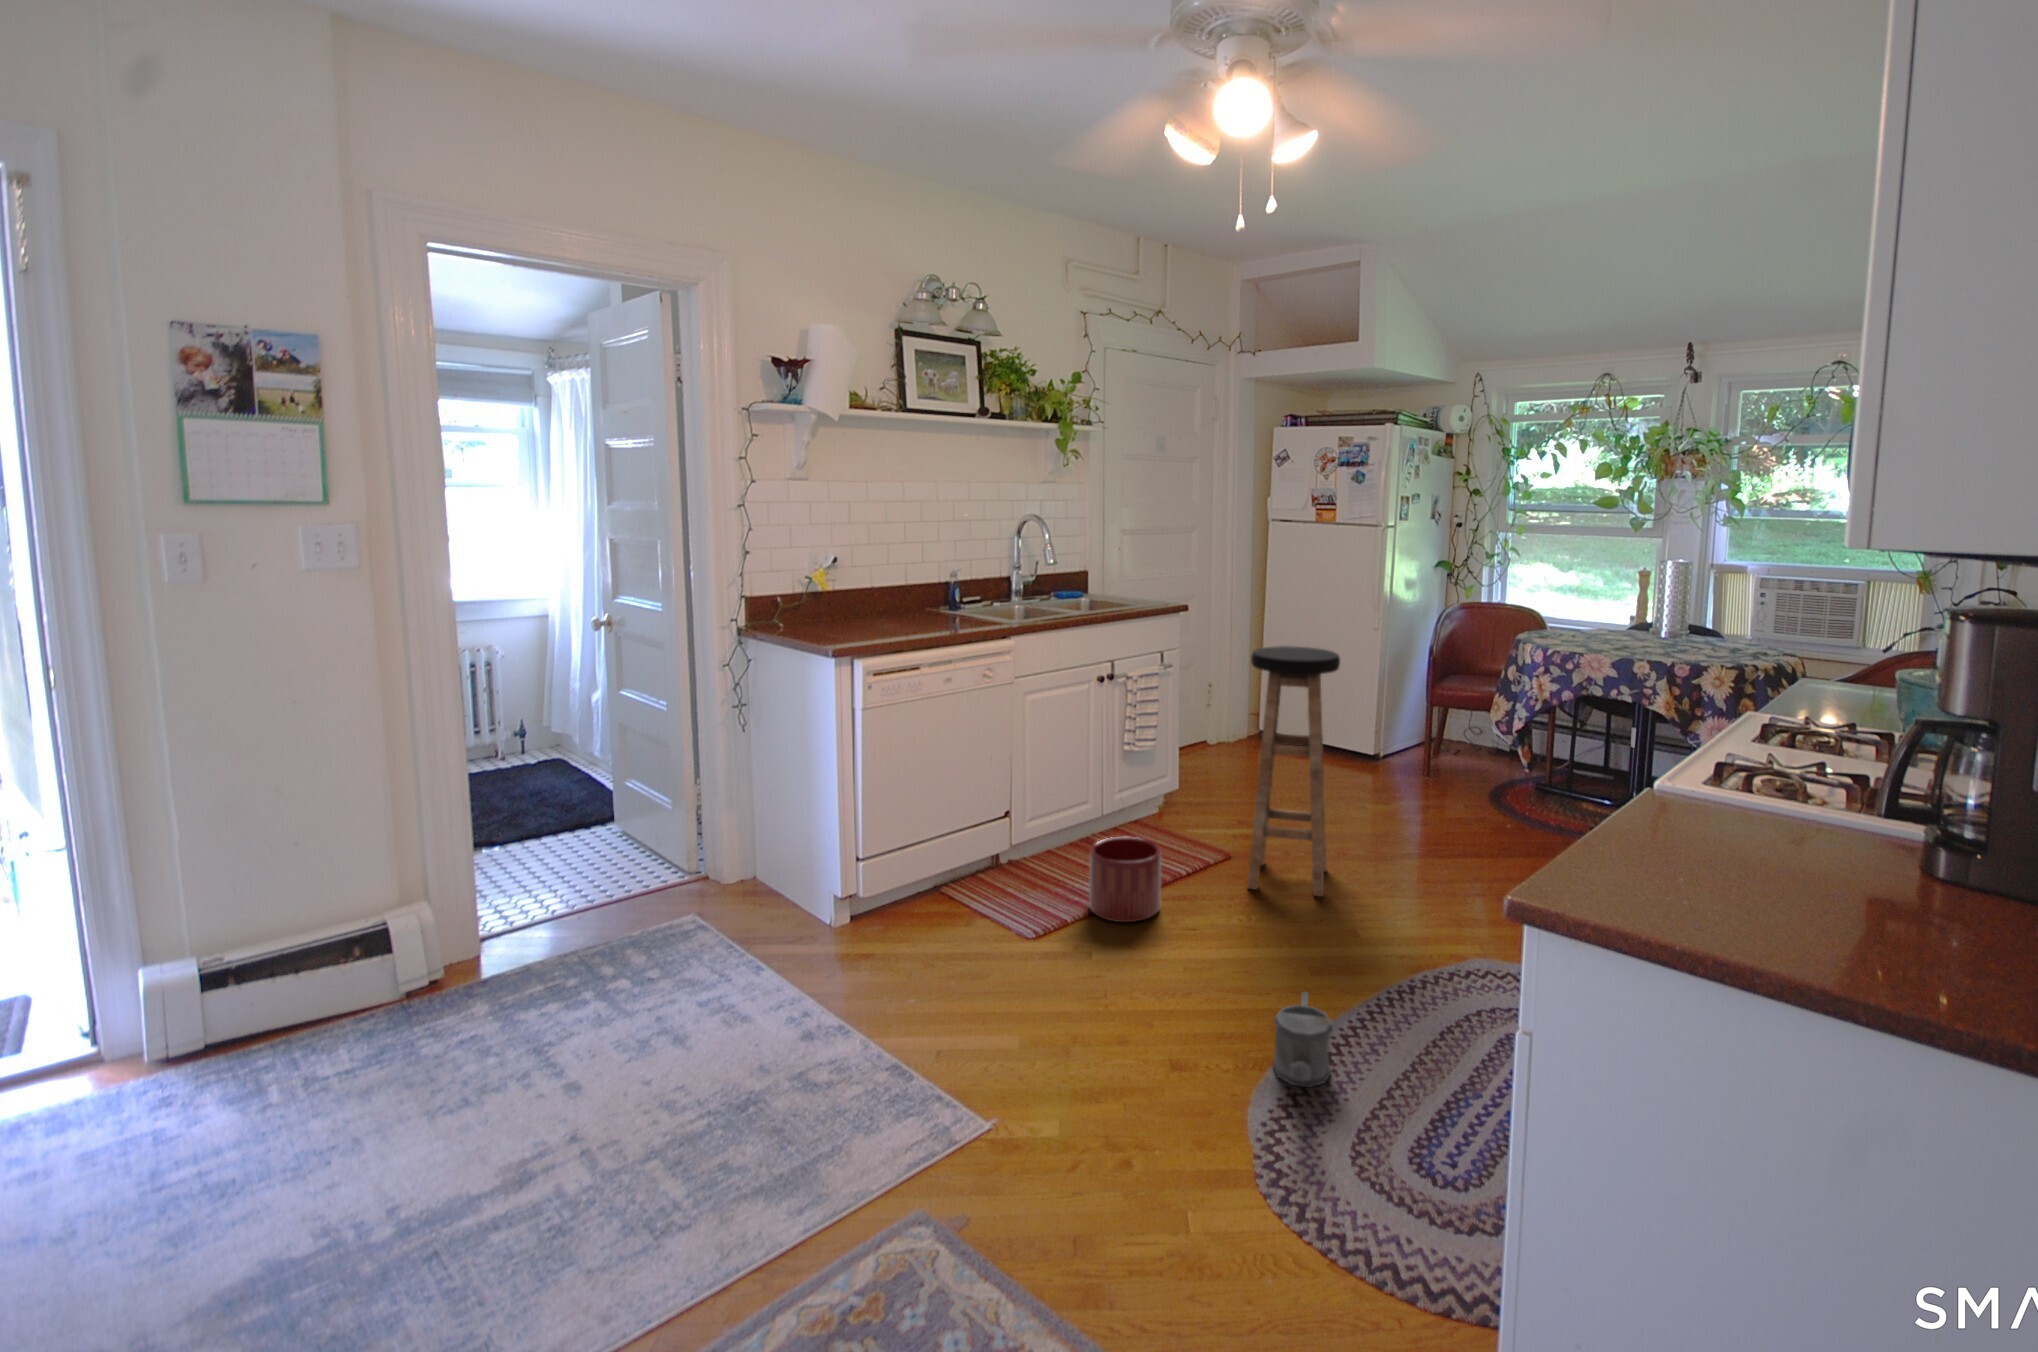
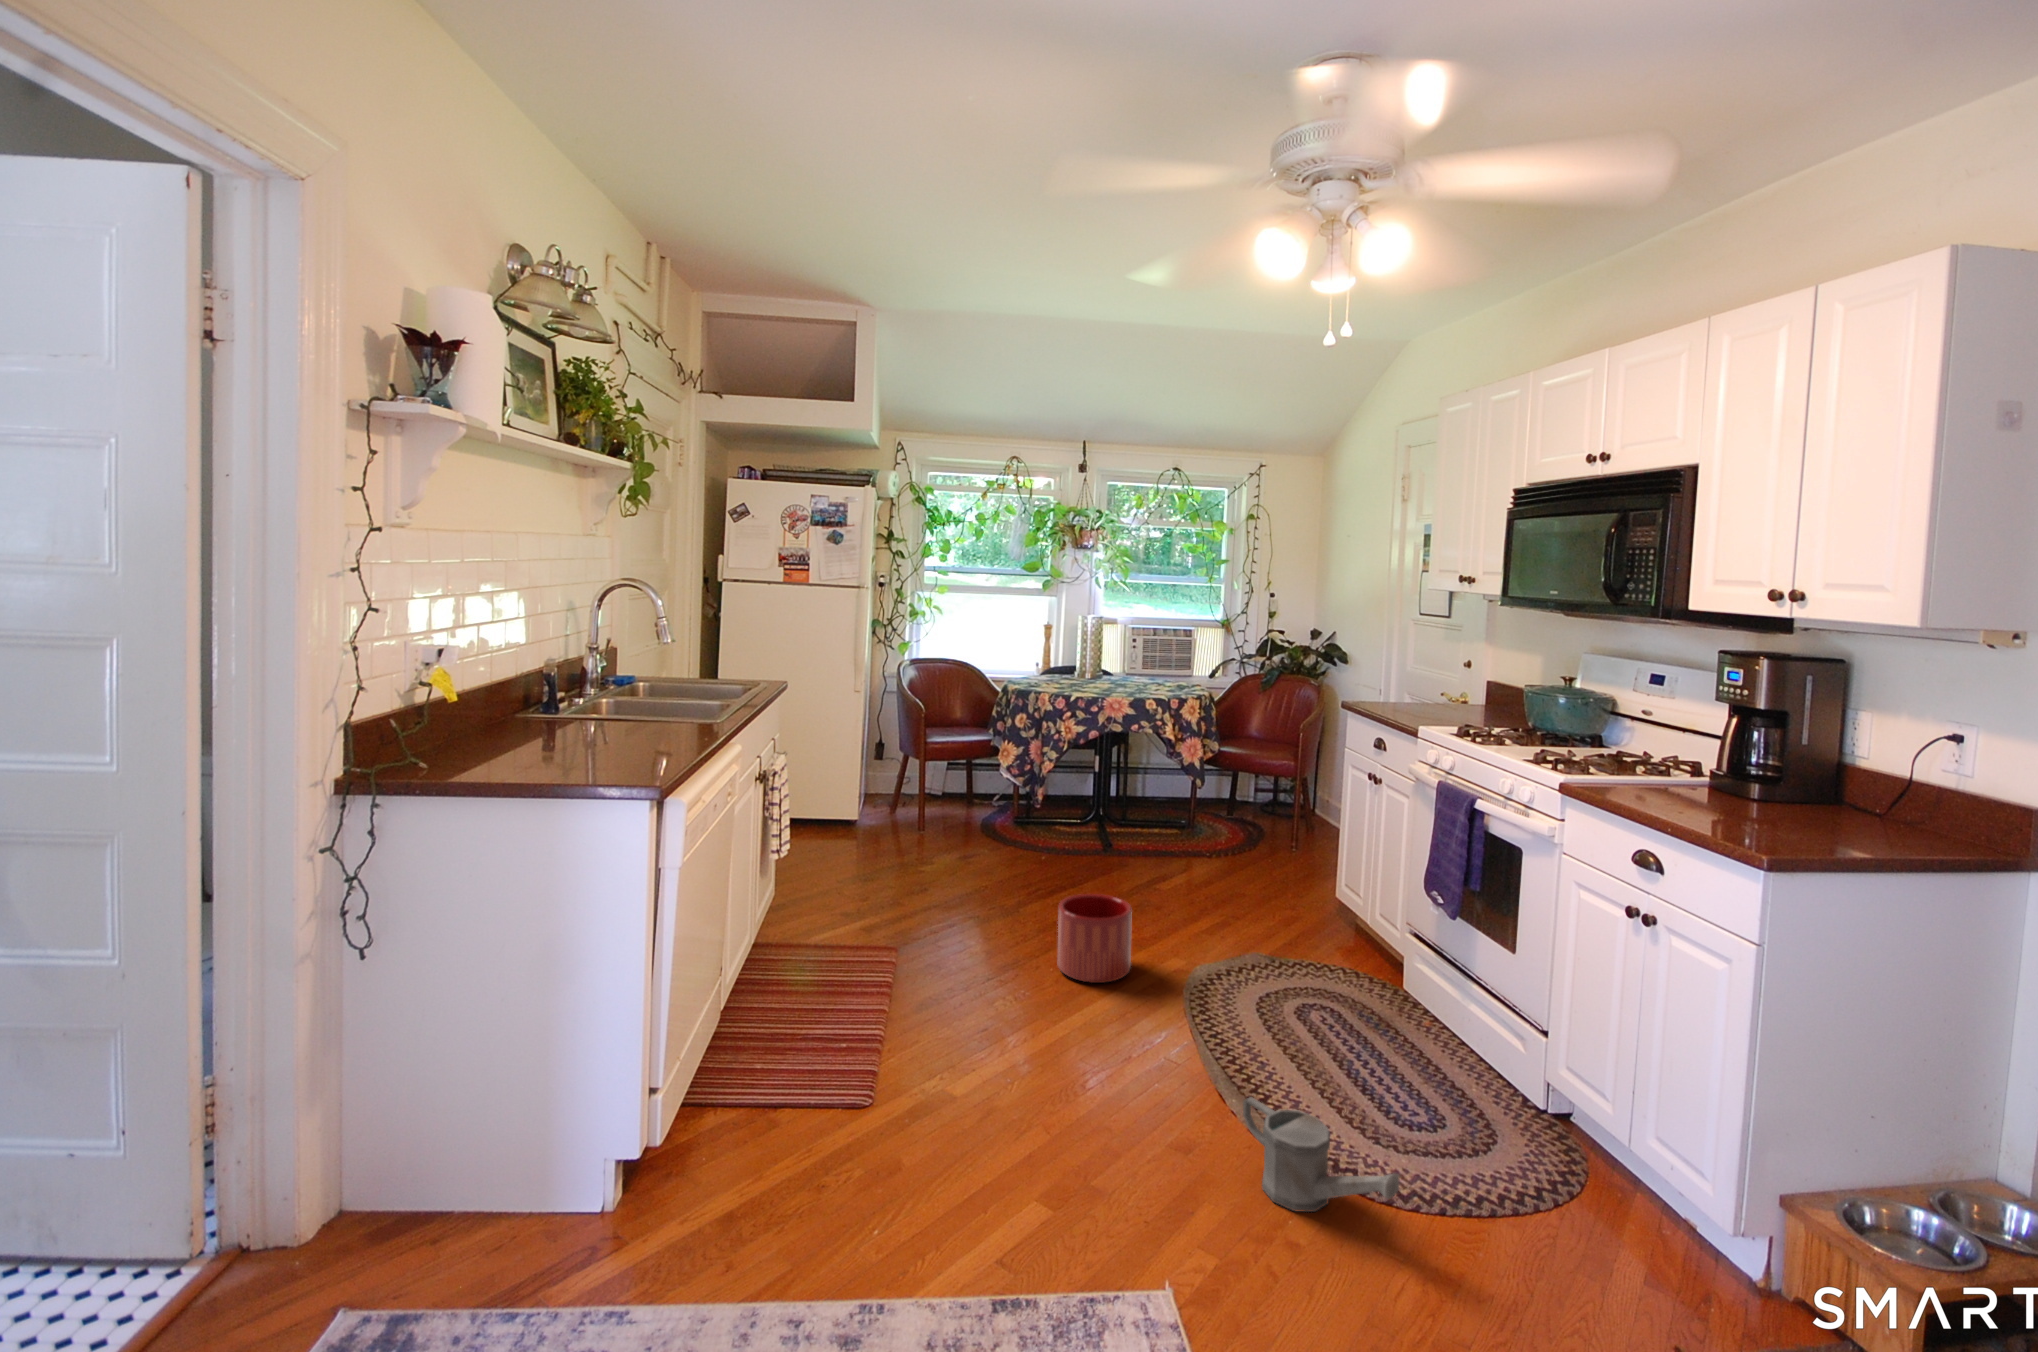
bar stool: present [1247,646,1340,897] -> none [910,715,1025,1014]
planter: present [1089,837,1161,922] -> present [1058,894,1132,983]

